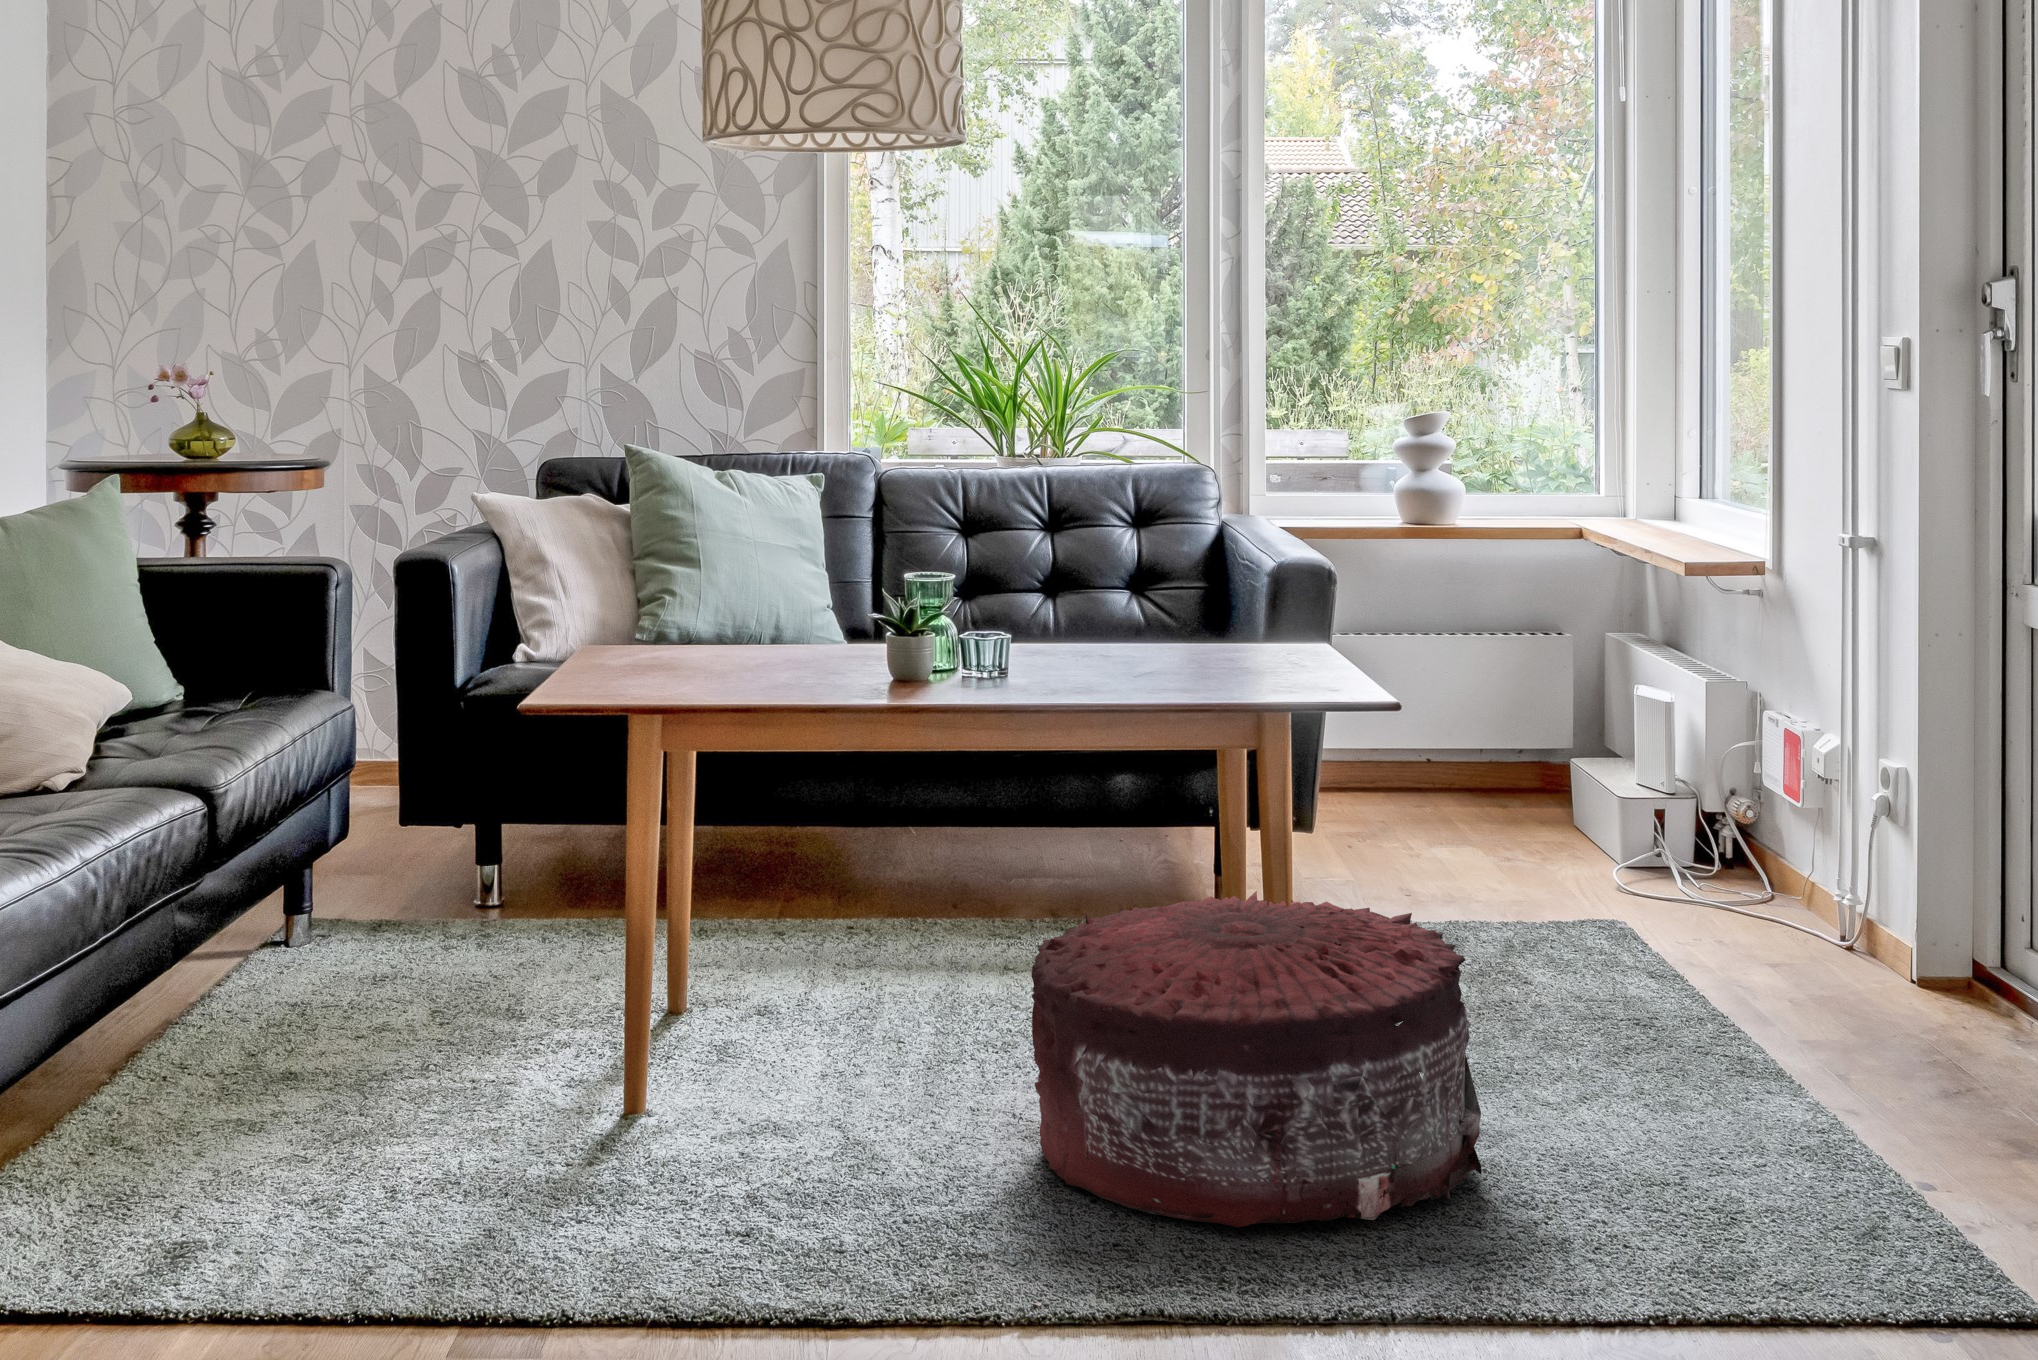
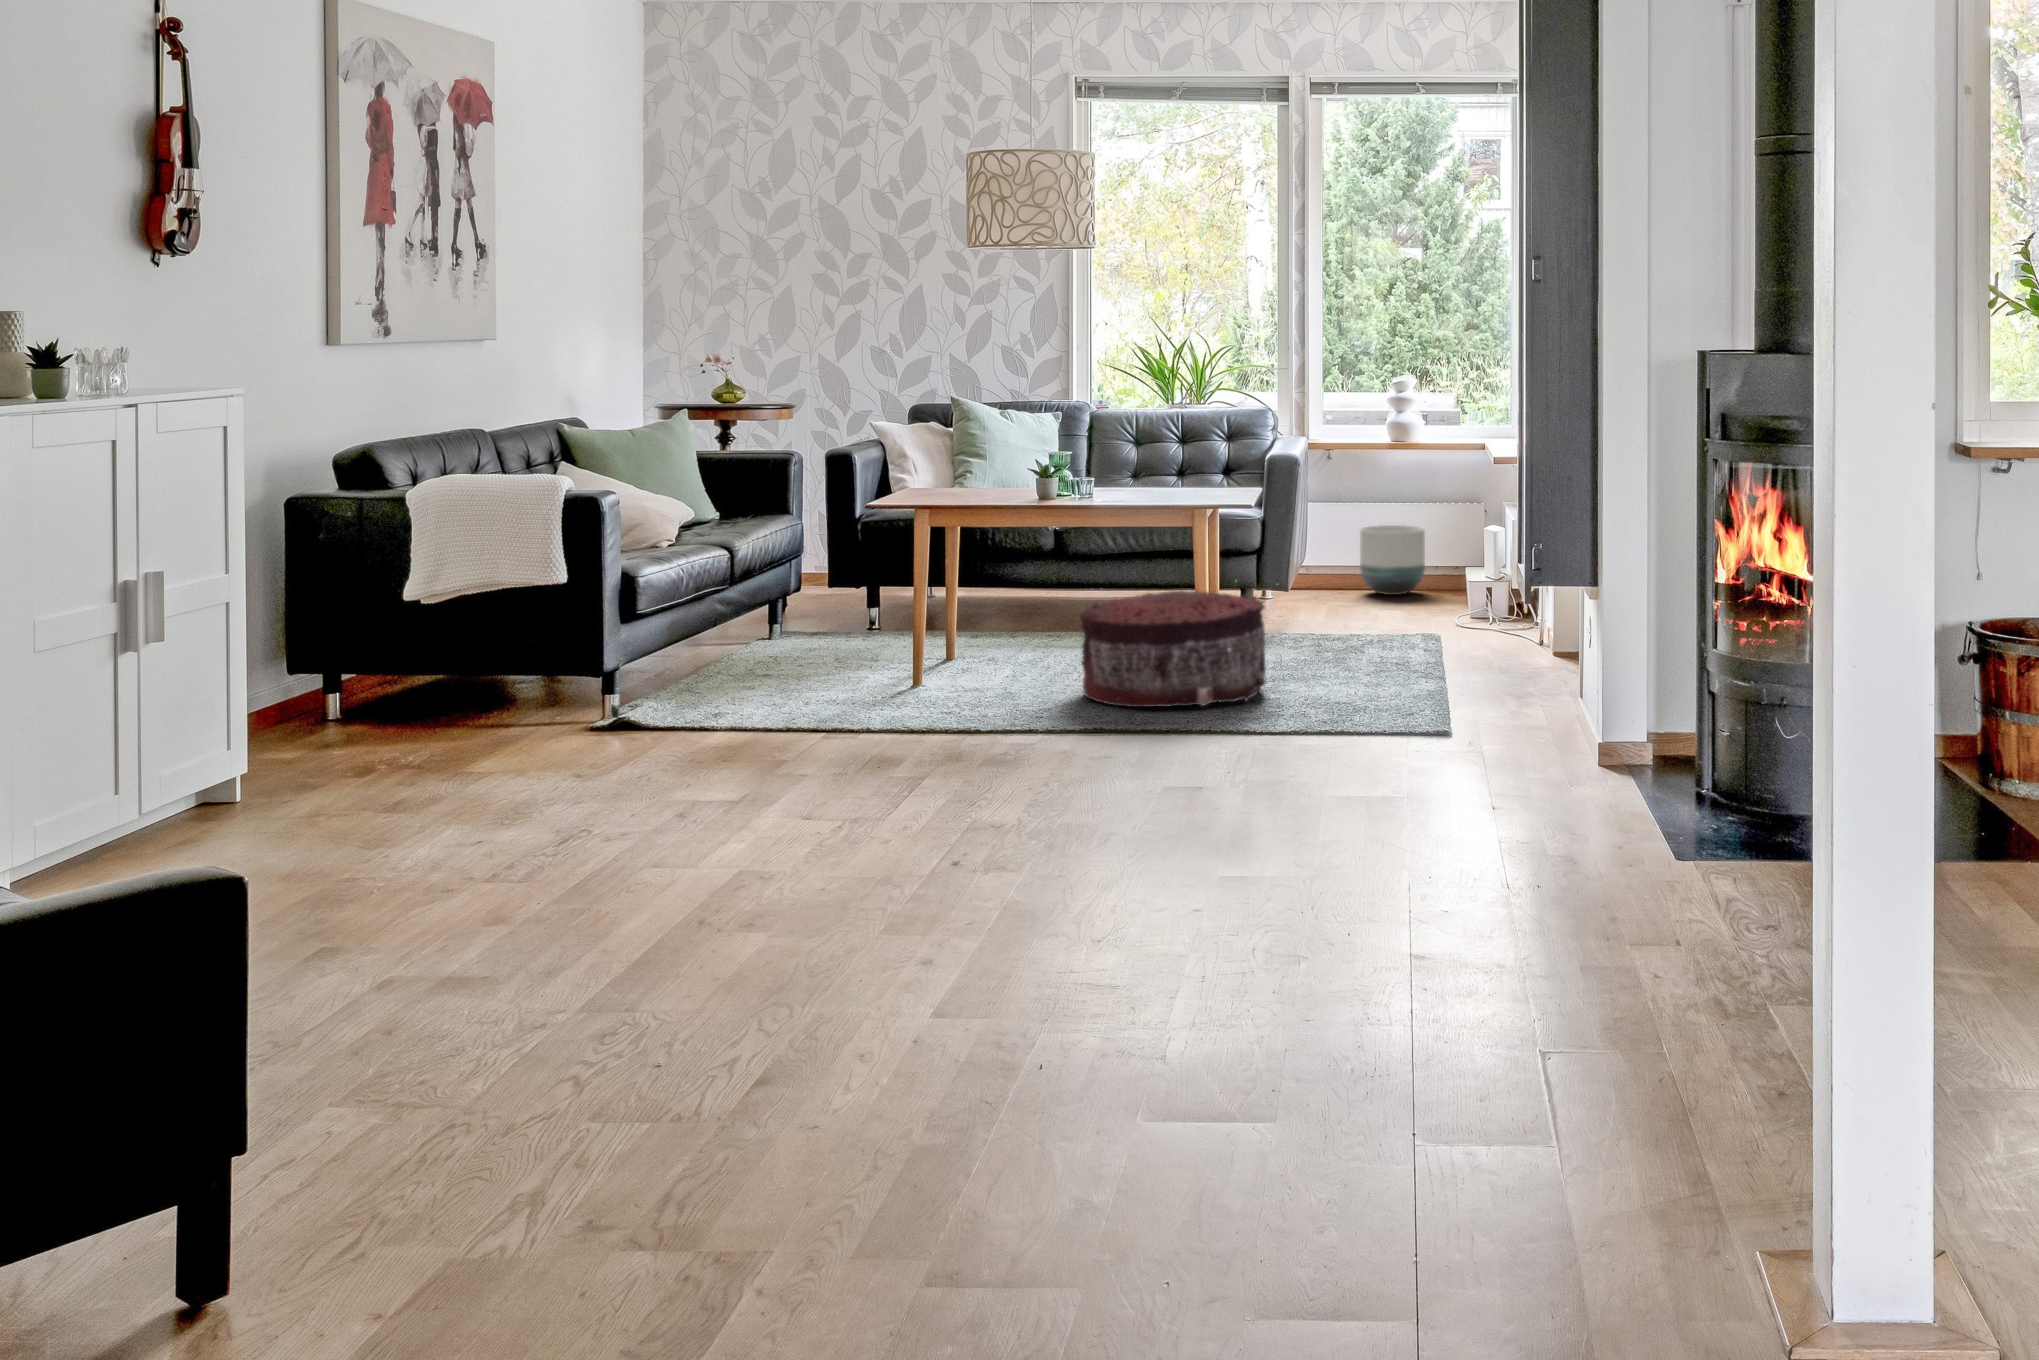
planter: none [1360,677,1481,809] -> present [1360,525,1425,595]

